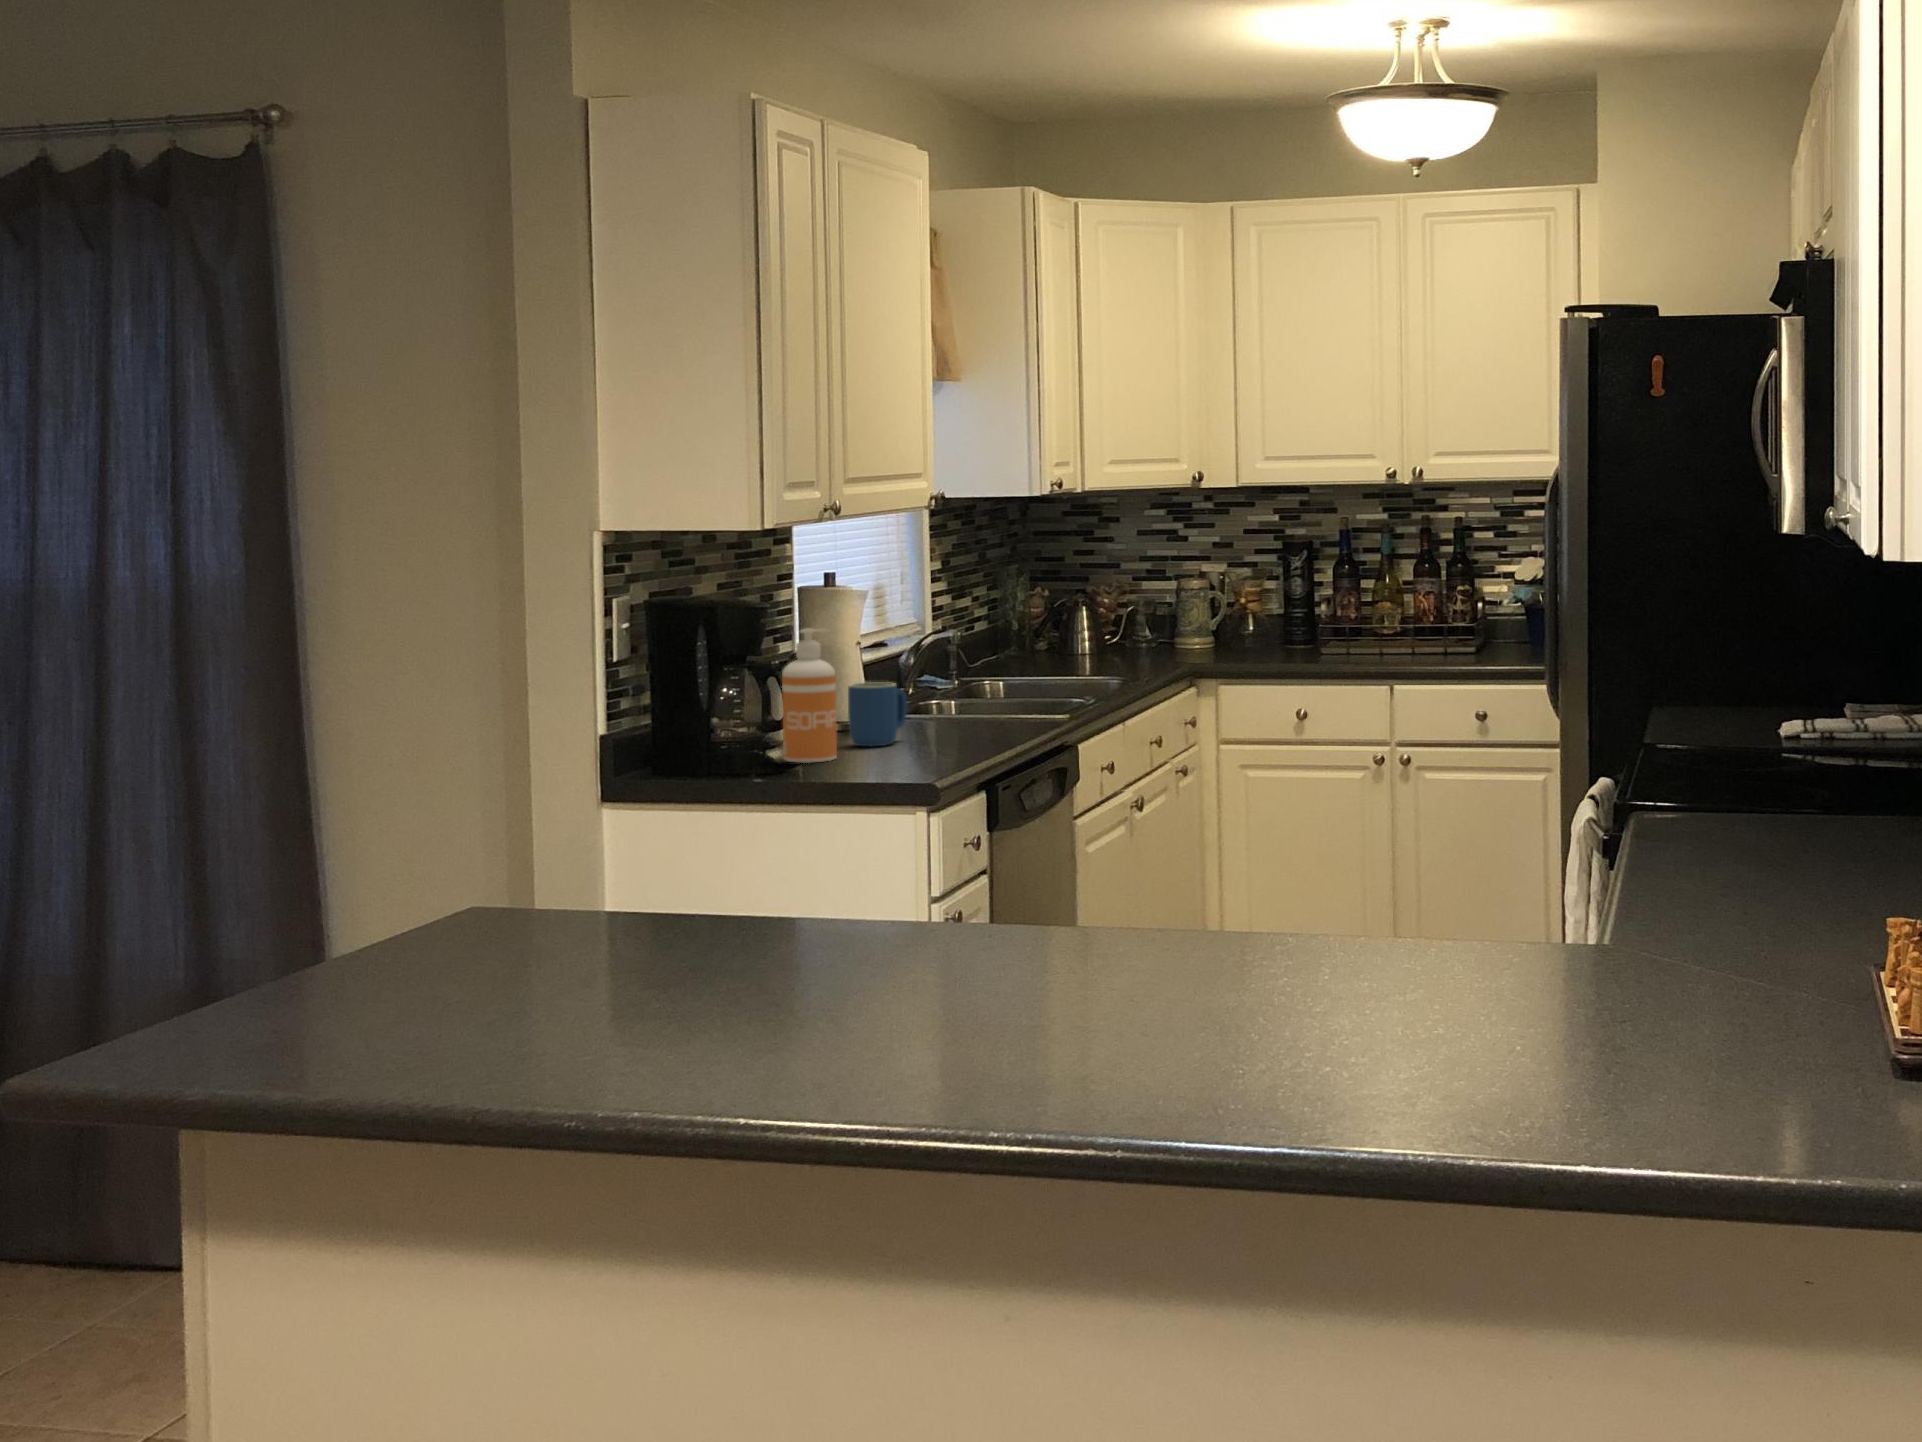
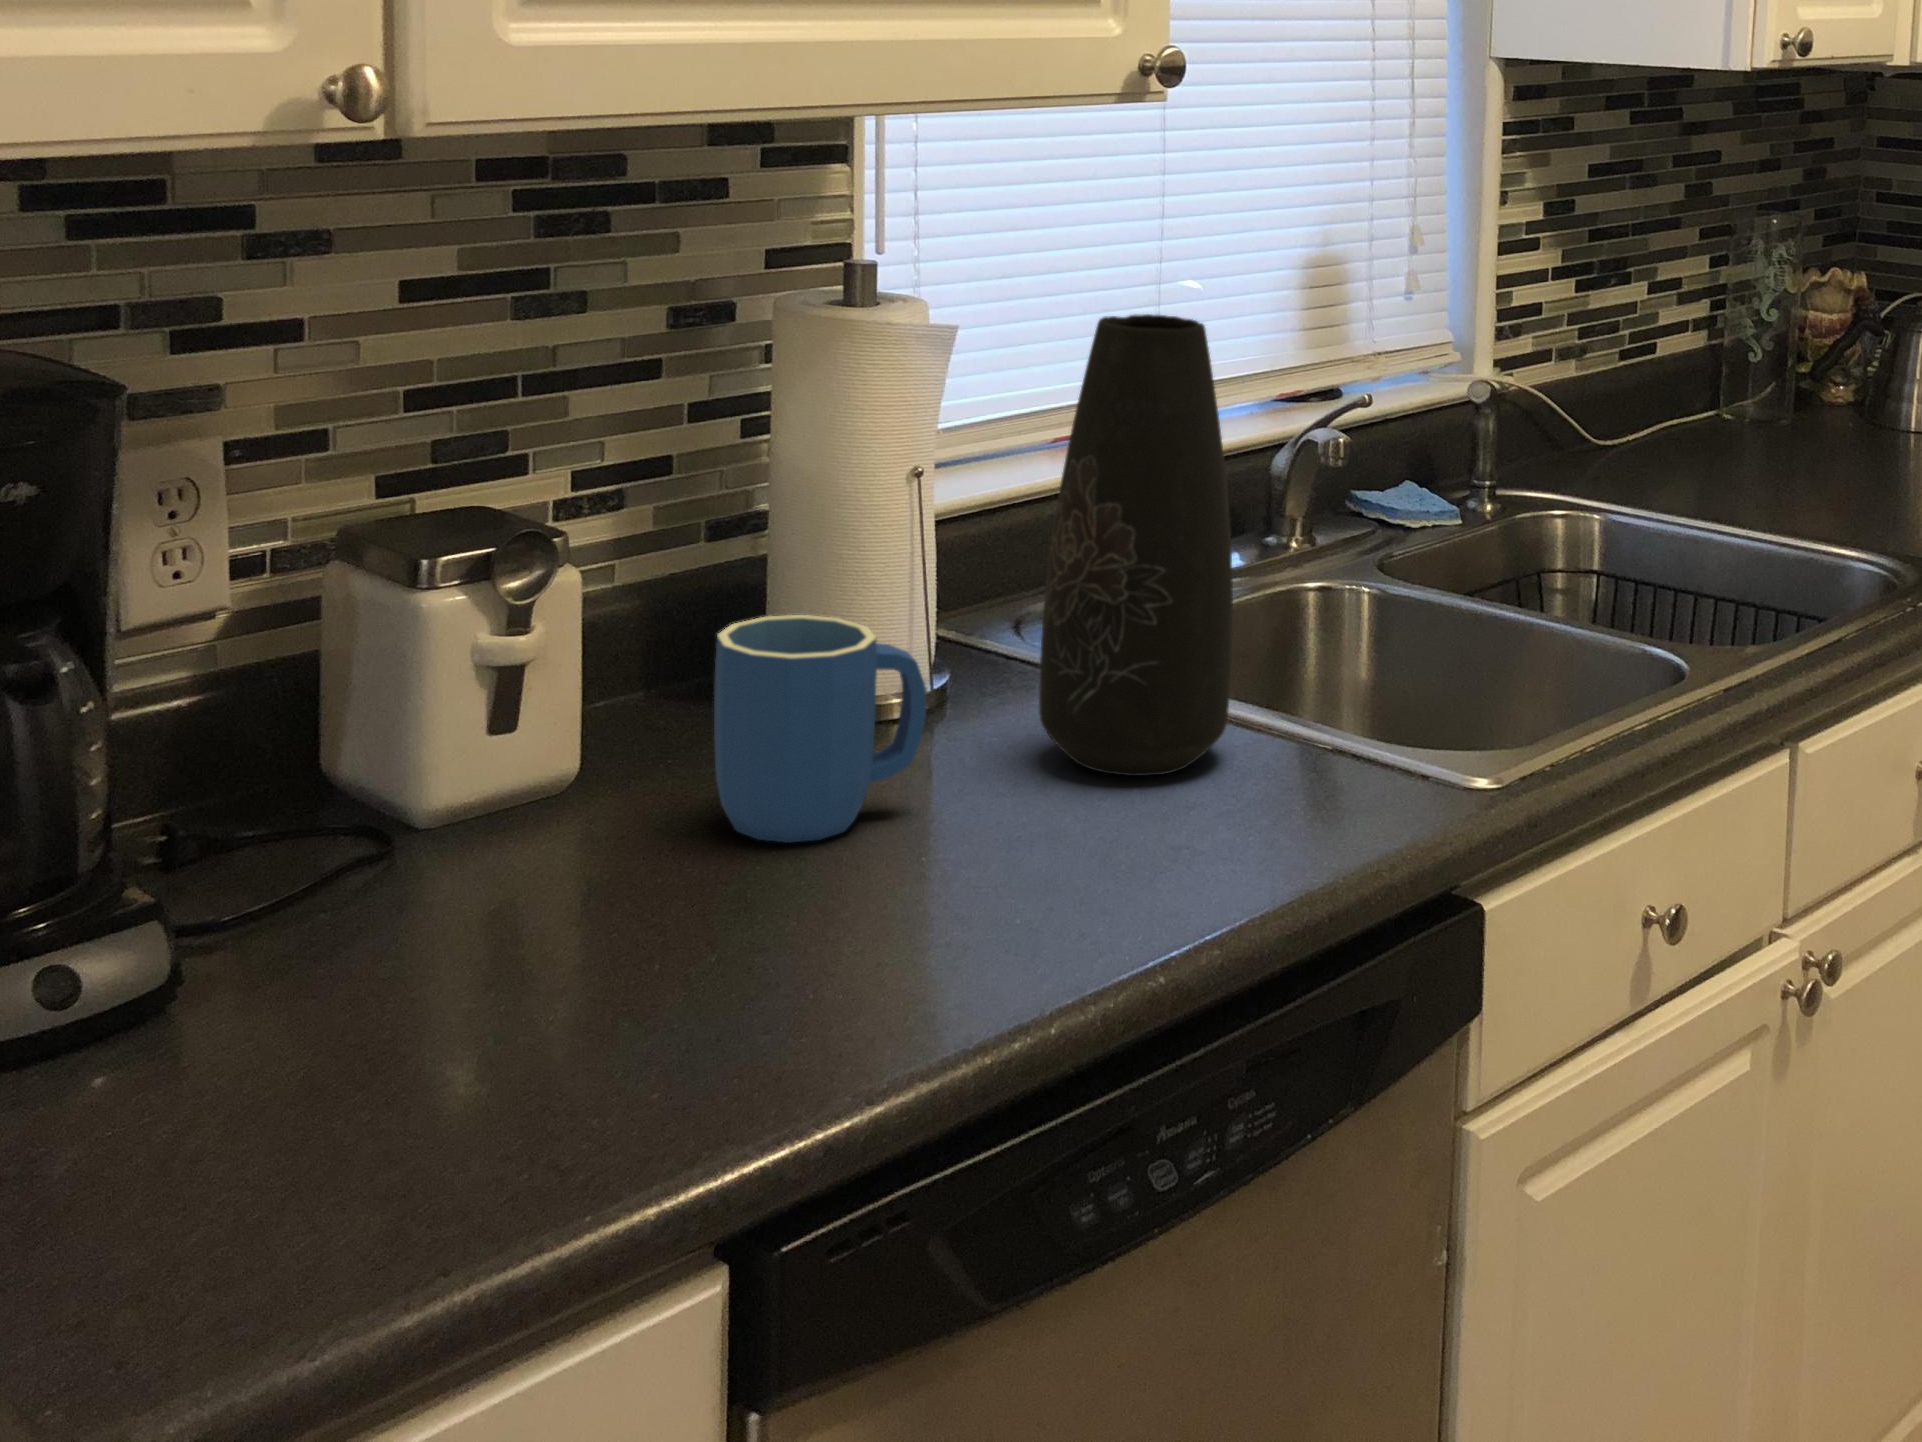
vase: none [914,584,976,730] -> present [1039,314,1233,776]
soap dispenser: present [782,629,837,763] -> none [357,460,545,927]

